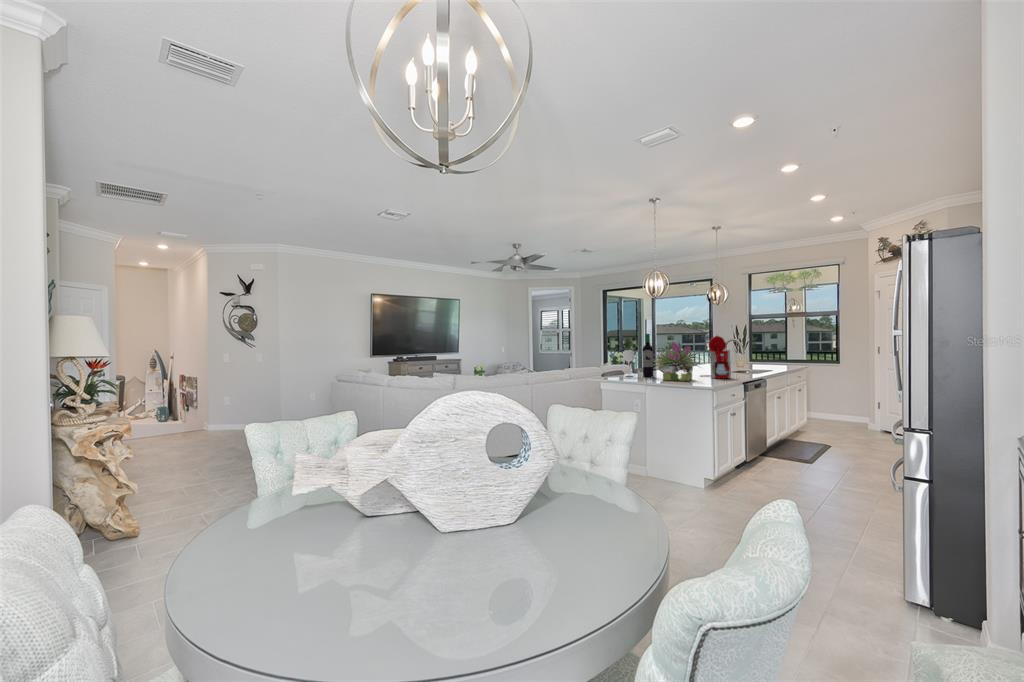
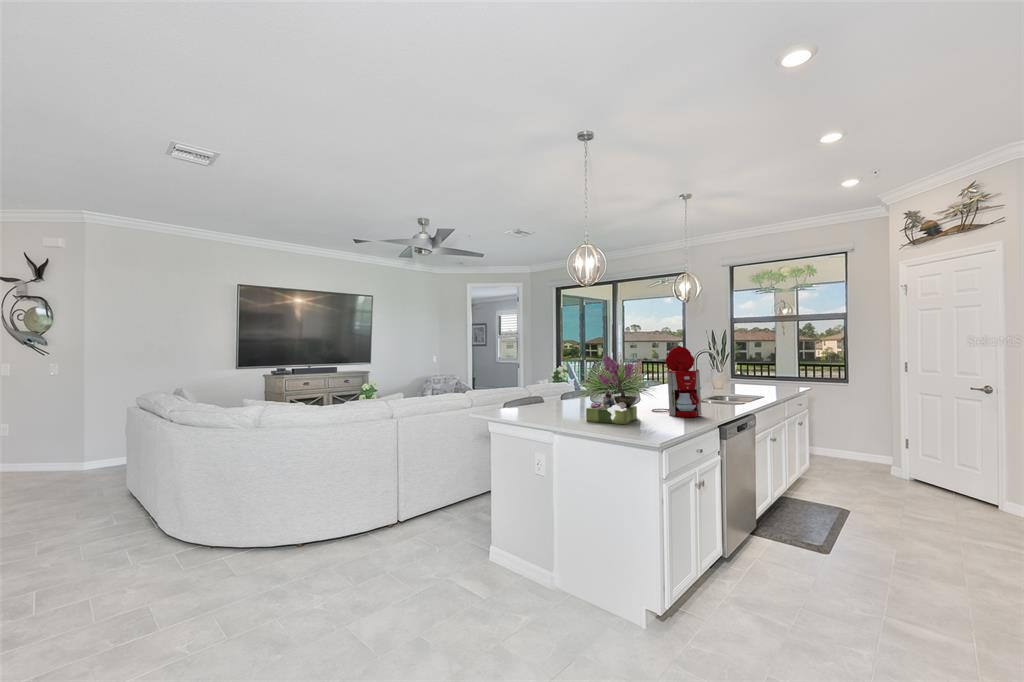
wine bottle: present [623,334,653,376] -> none [532,341,578,411]

